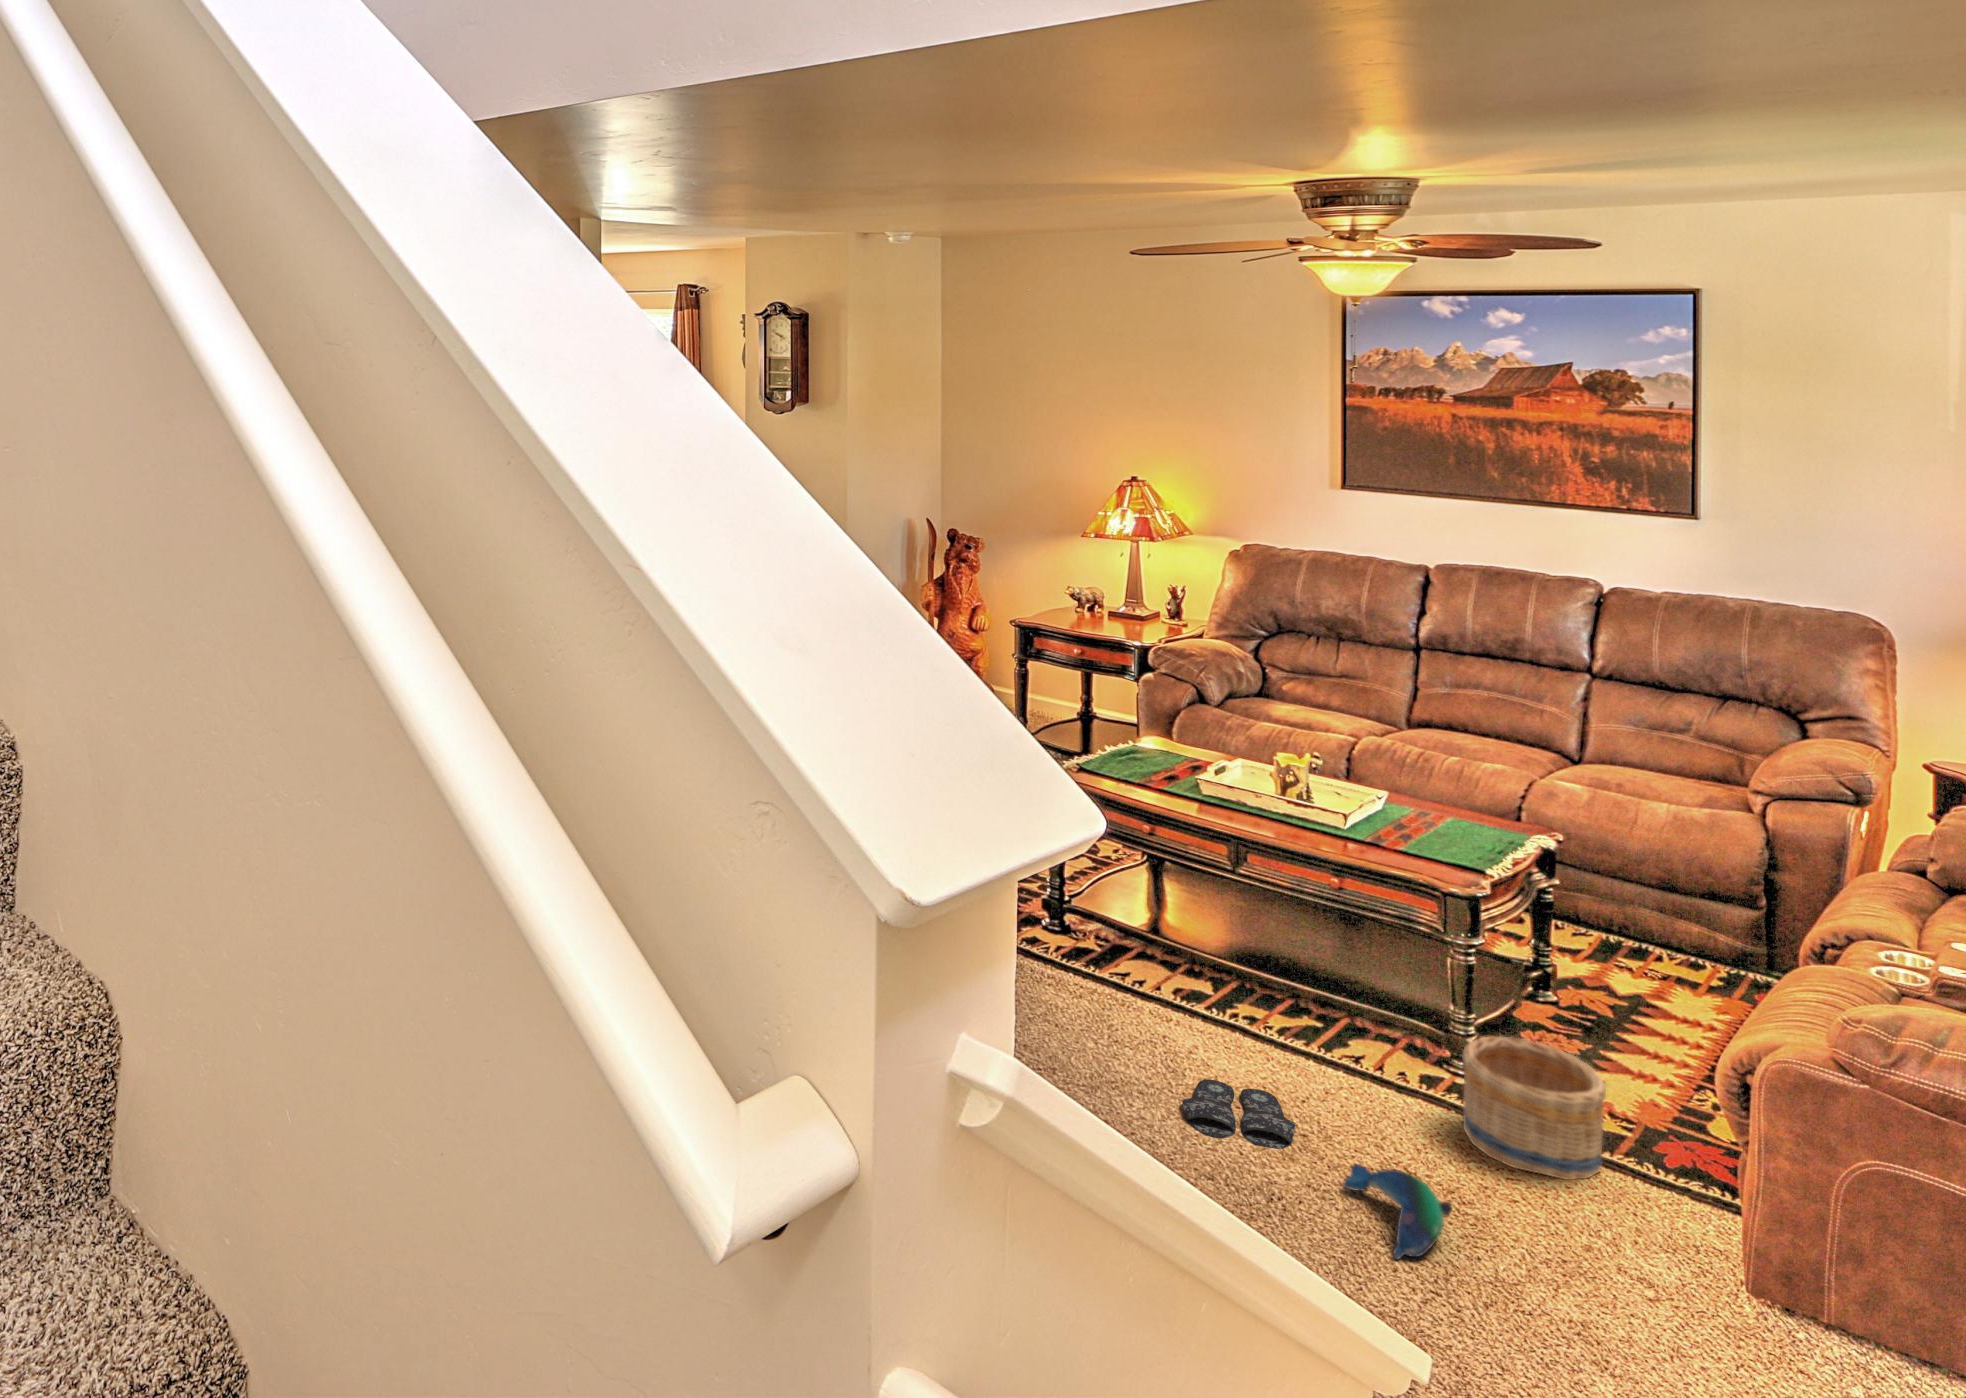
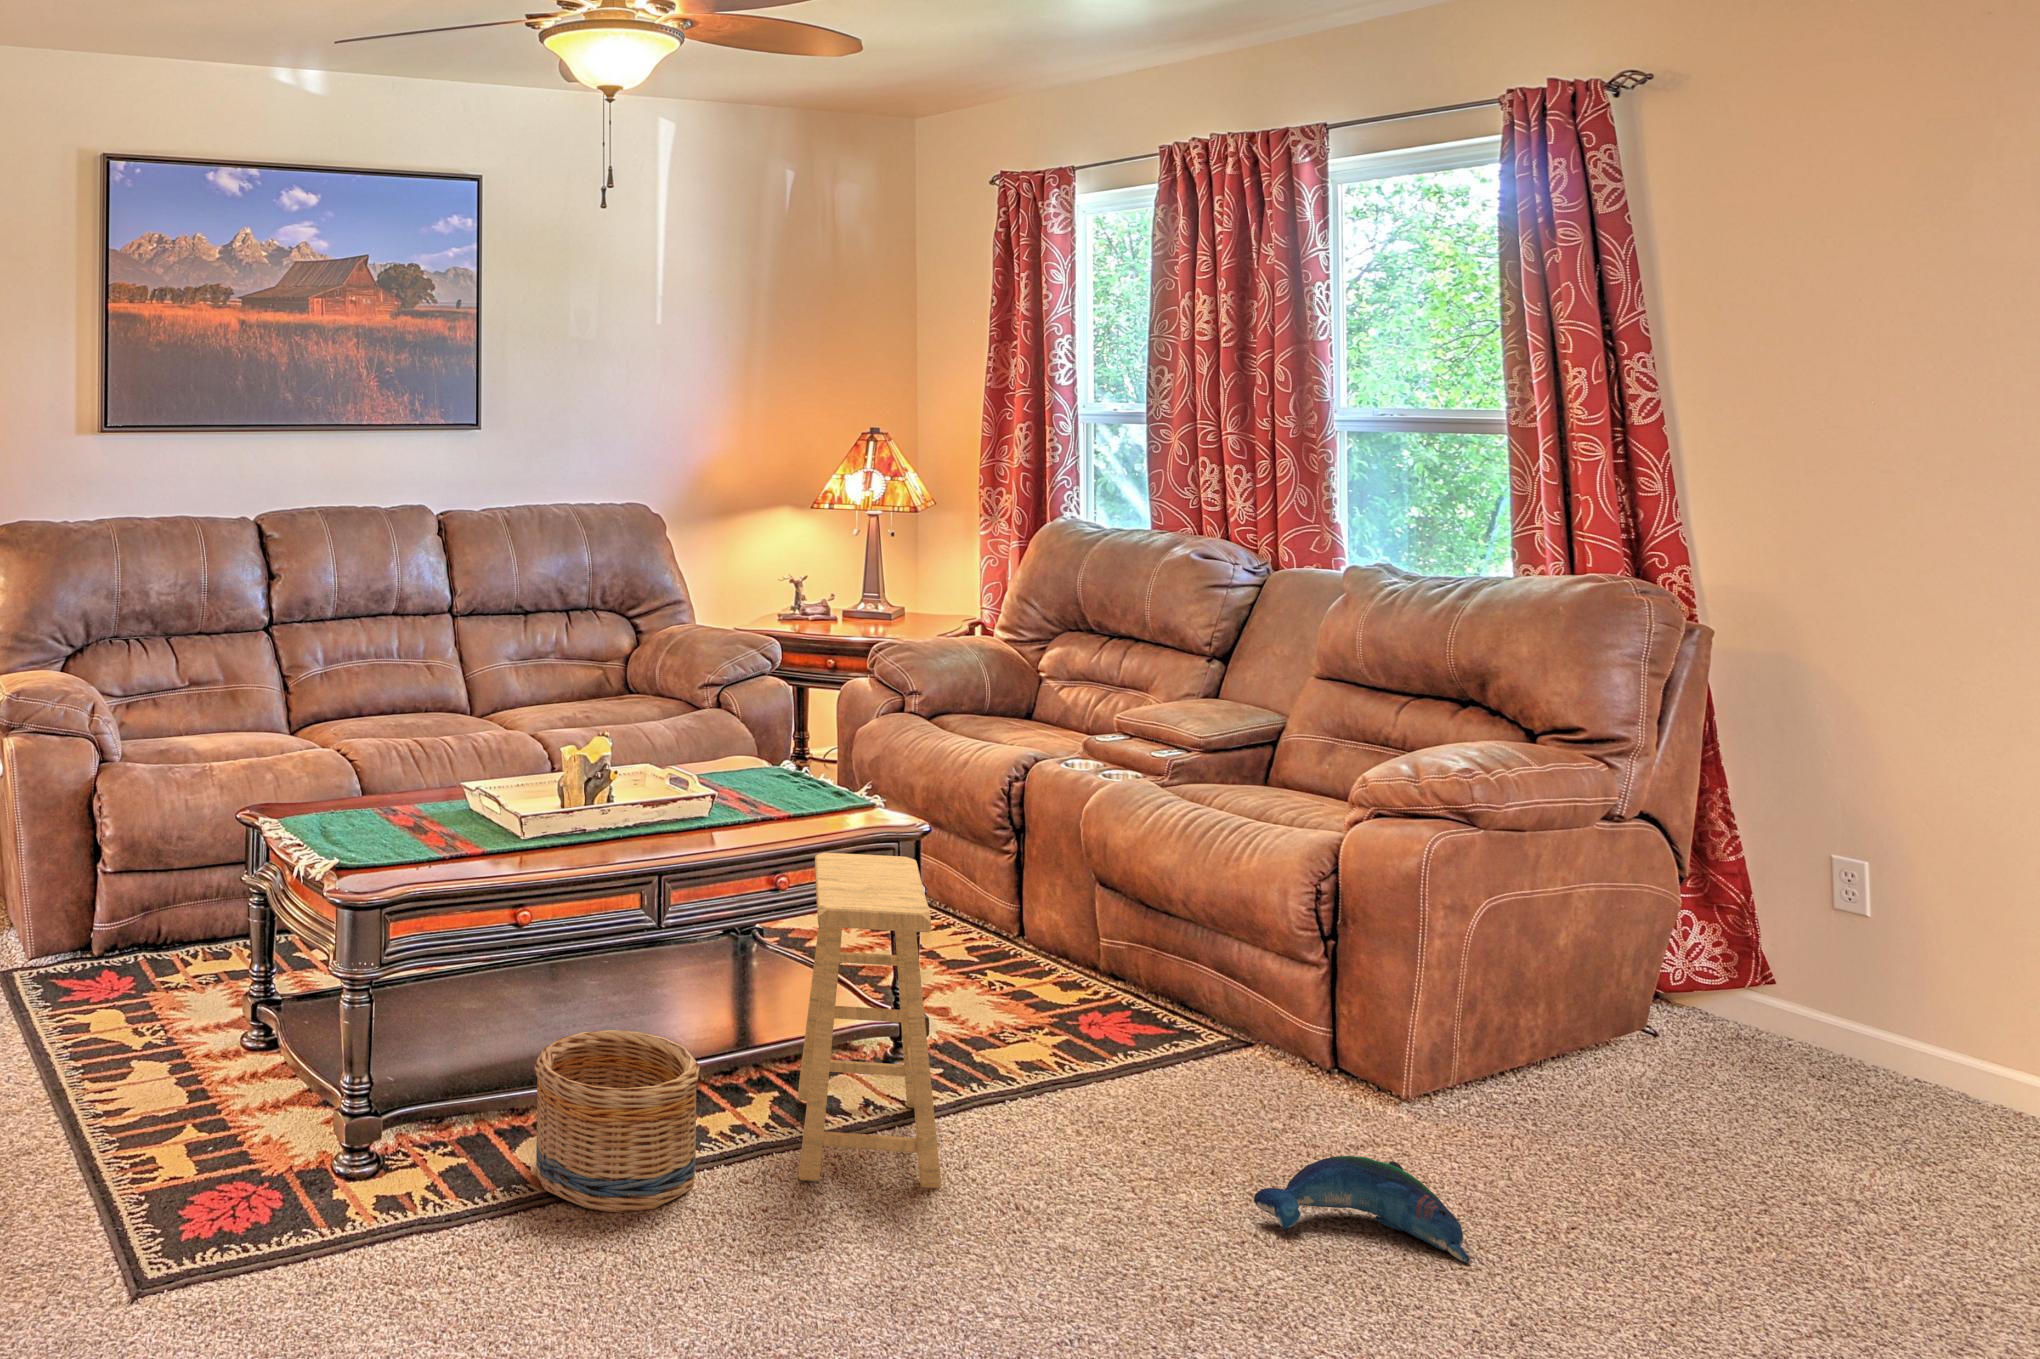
footstool: none [1201,867,1380,1079] -> present [798,853,942,1188]
basket: present [1462,1036,1606,1180] -> present [535,1030,699,1213]
slippers: present [1182,1079,1295,1149] -> none [964,1190,1169,1286]

